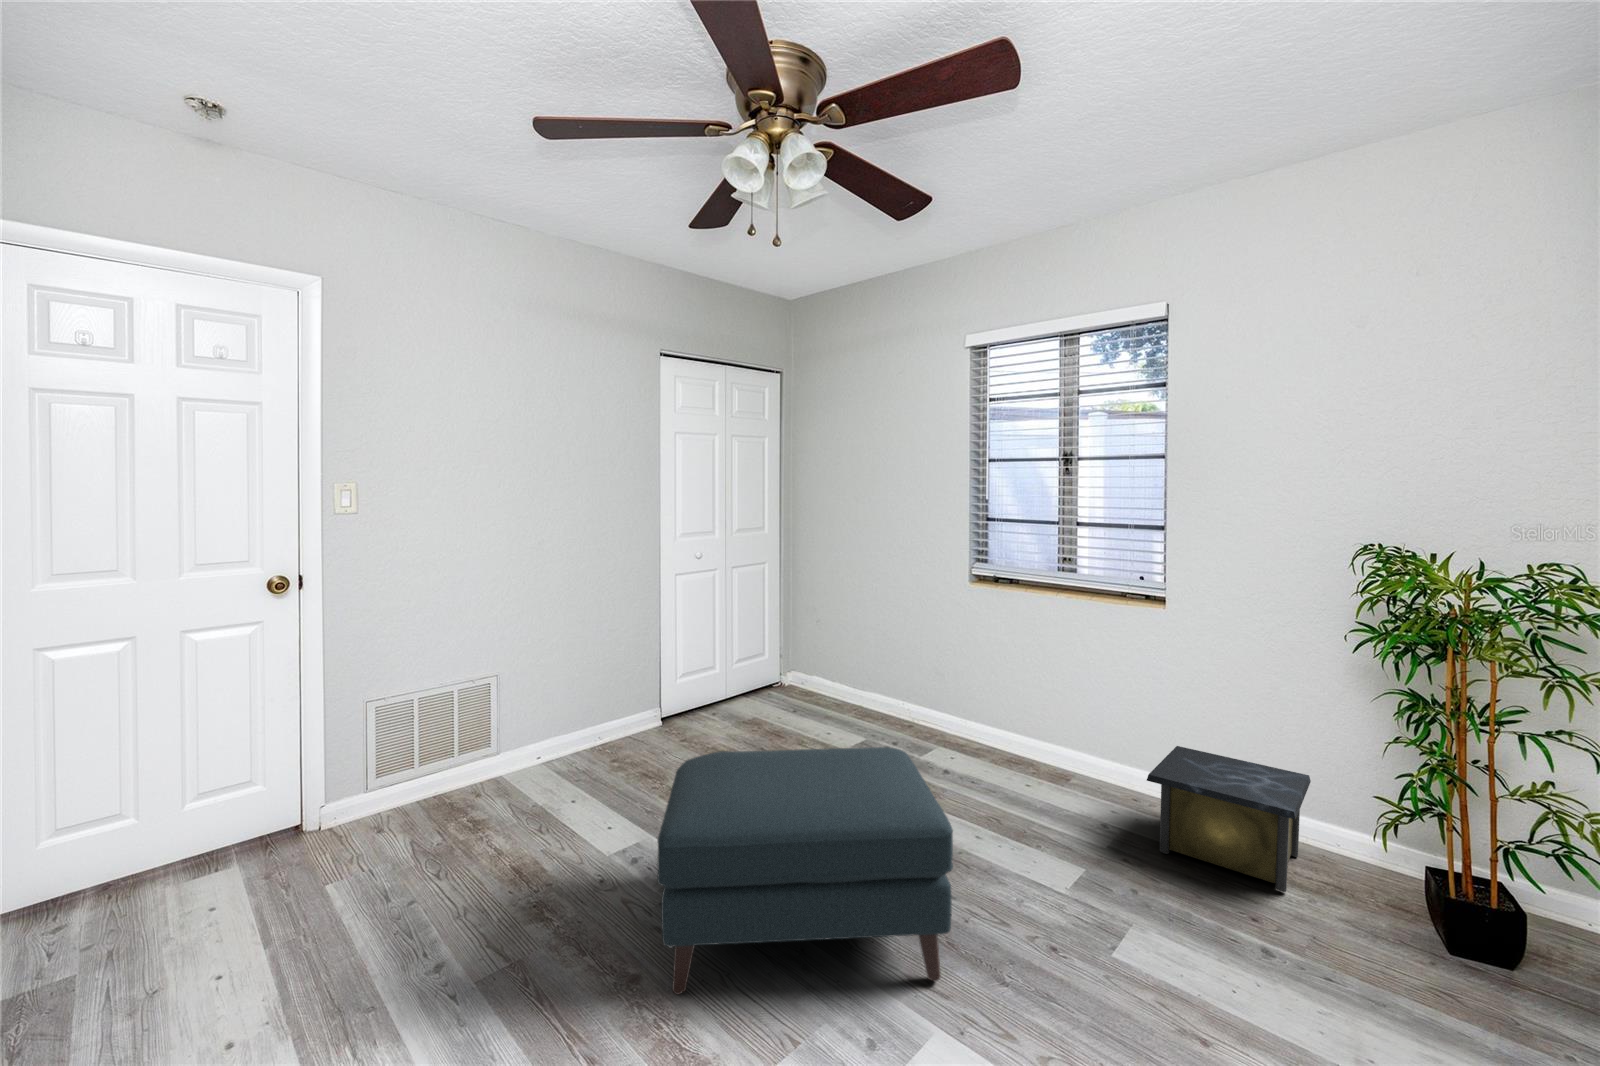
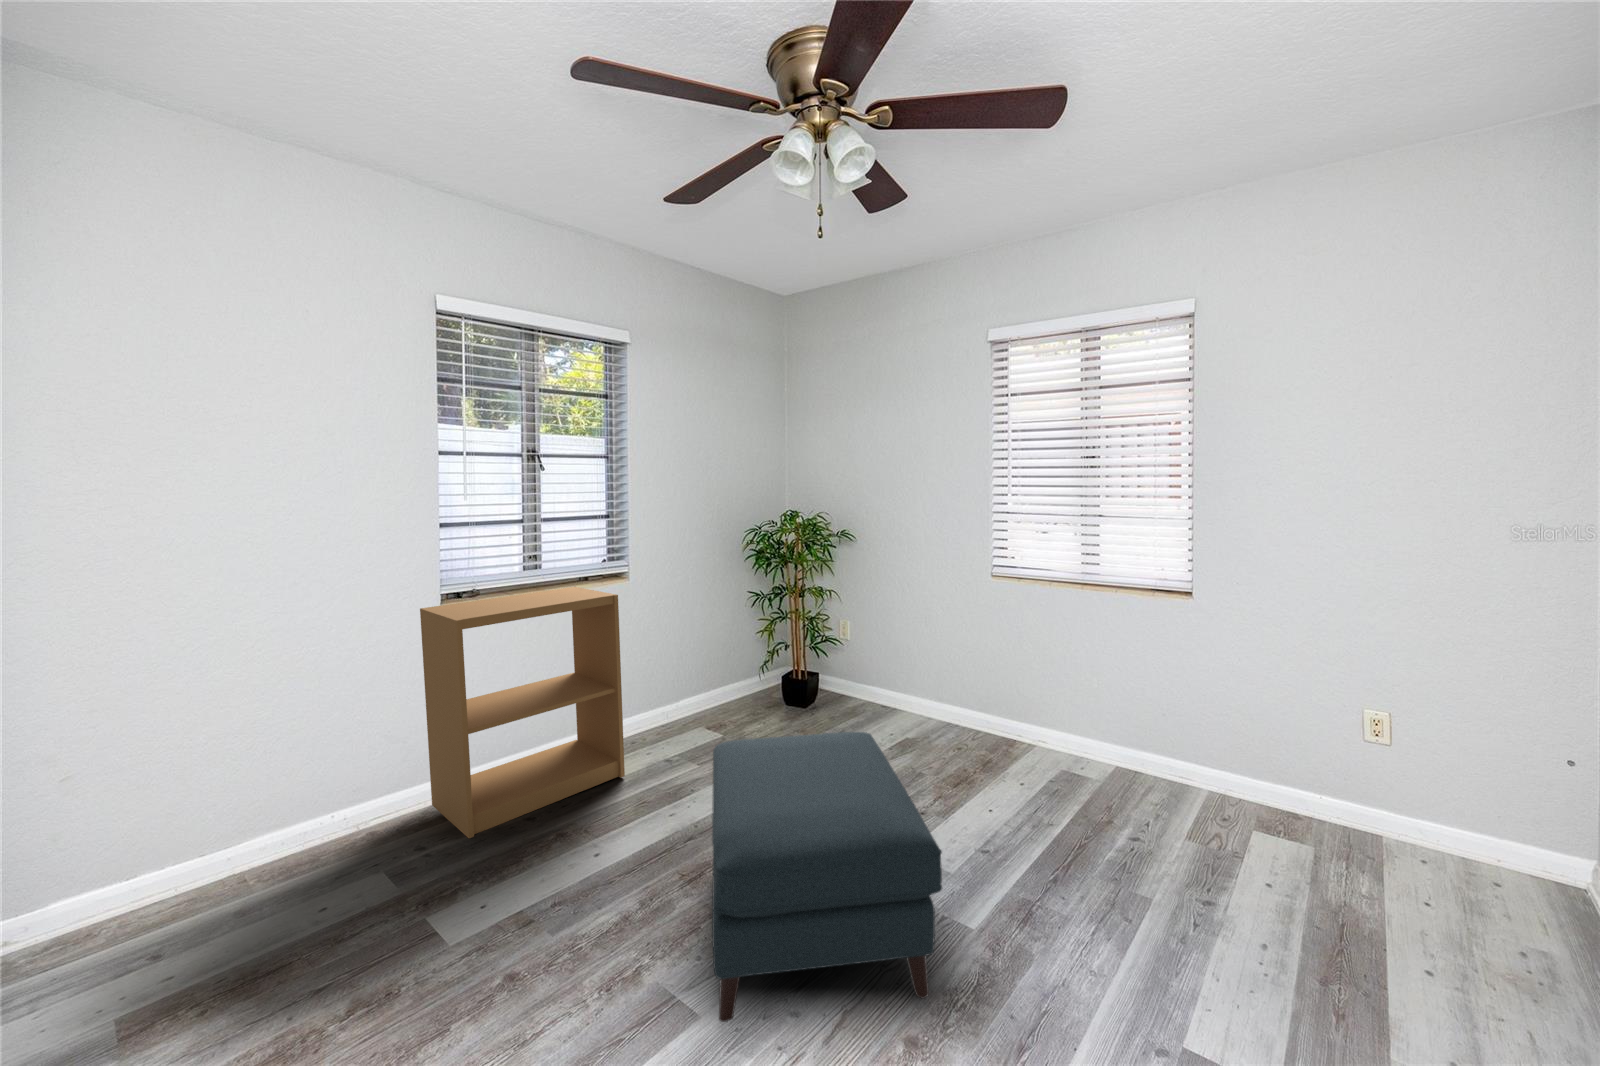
bookshelf: none [908,580,1083,802] -> present [420,587,625,838]
nightstand: present [1147,746,1311,892] -> none [657,665,766,749]

